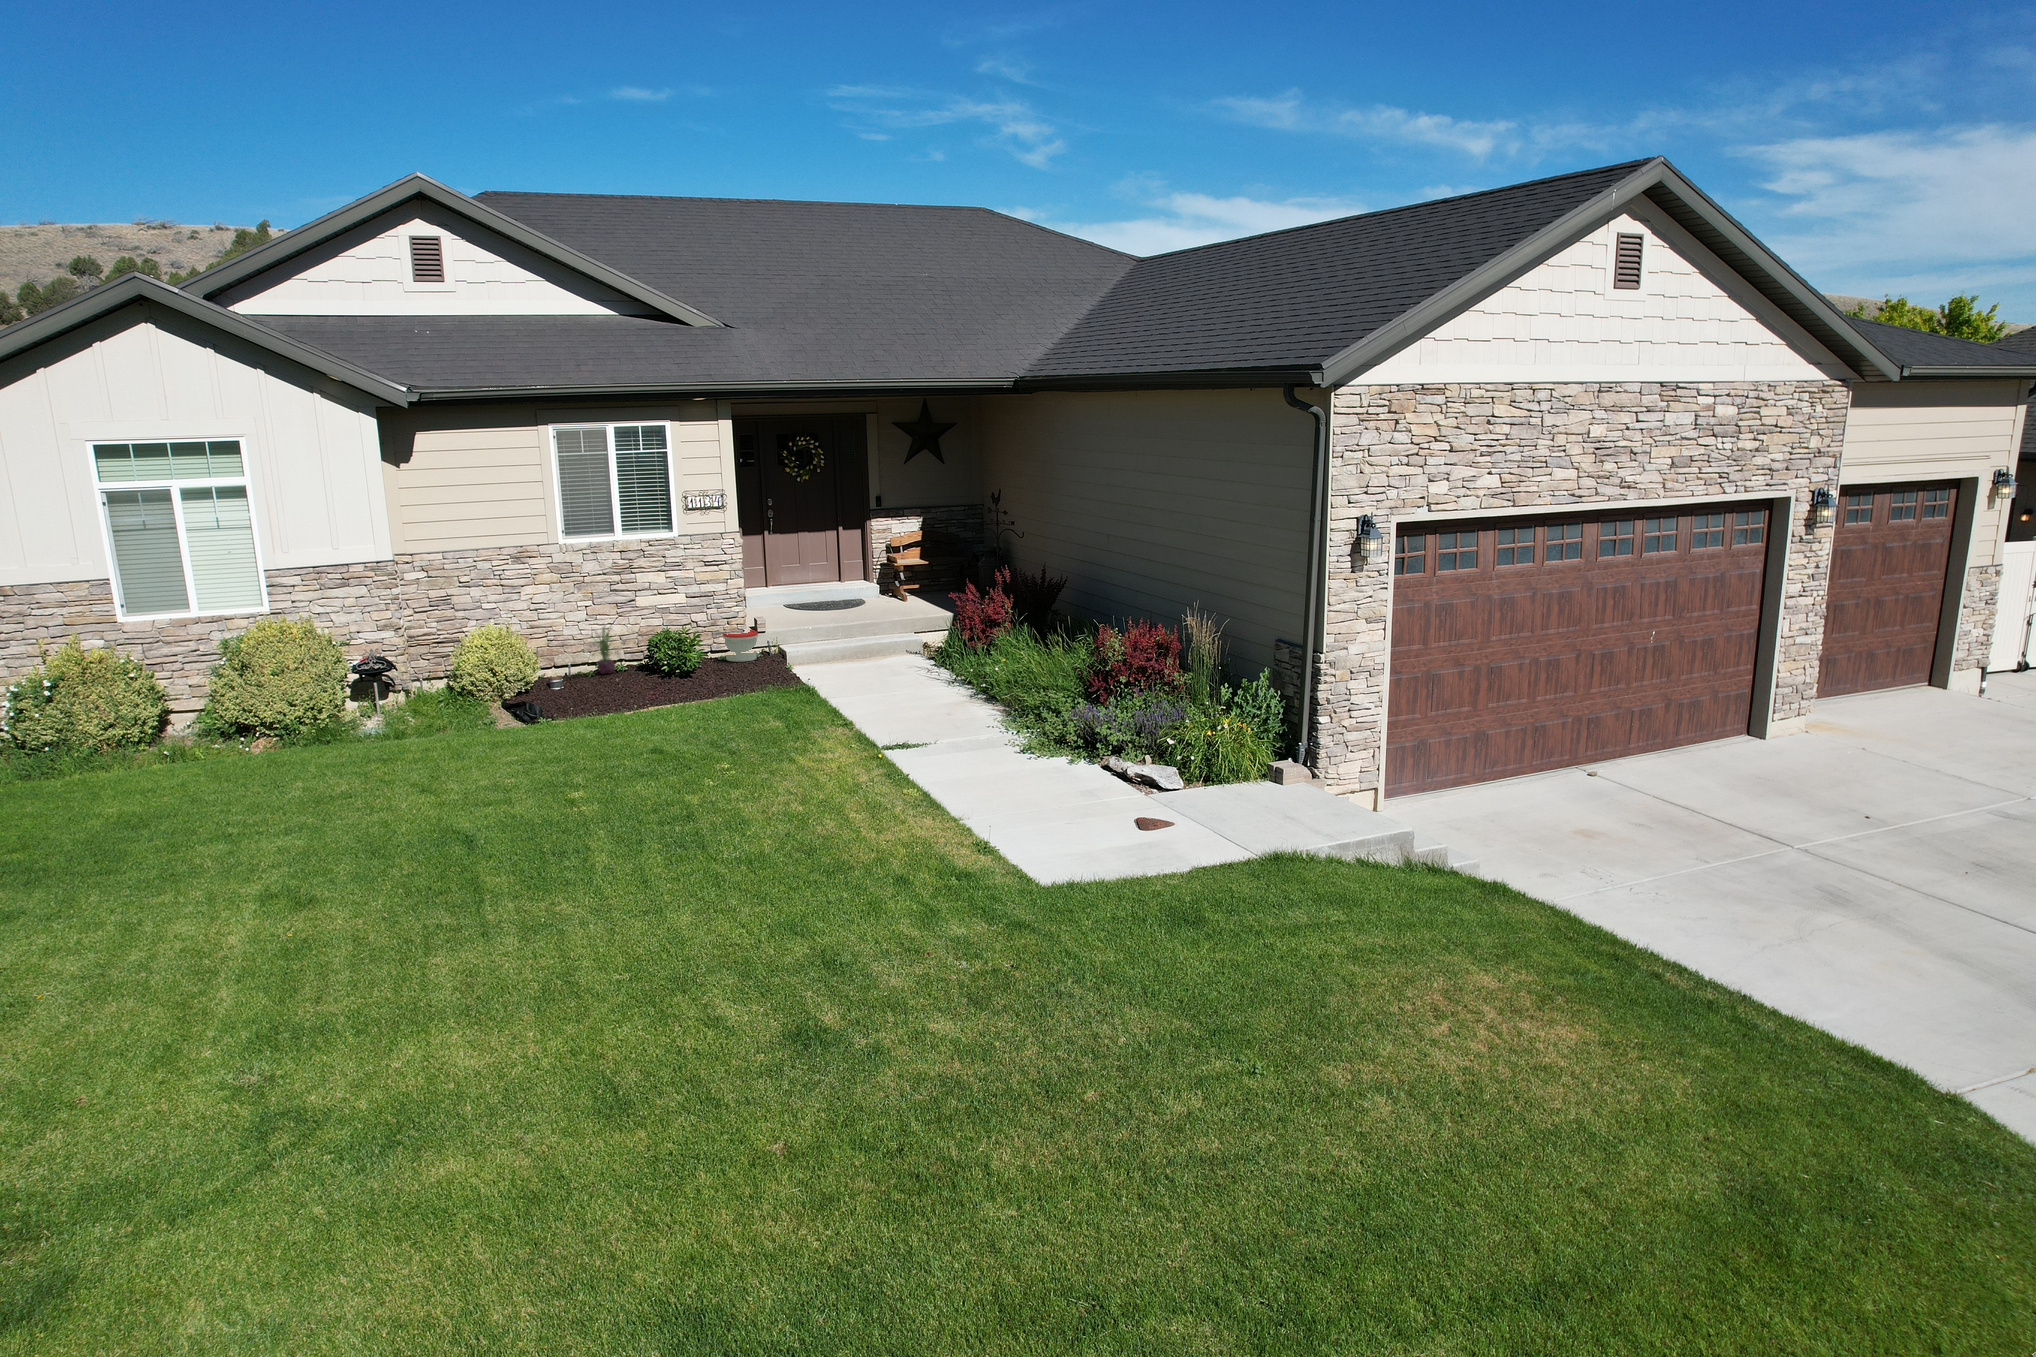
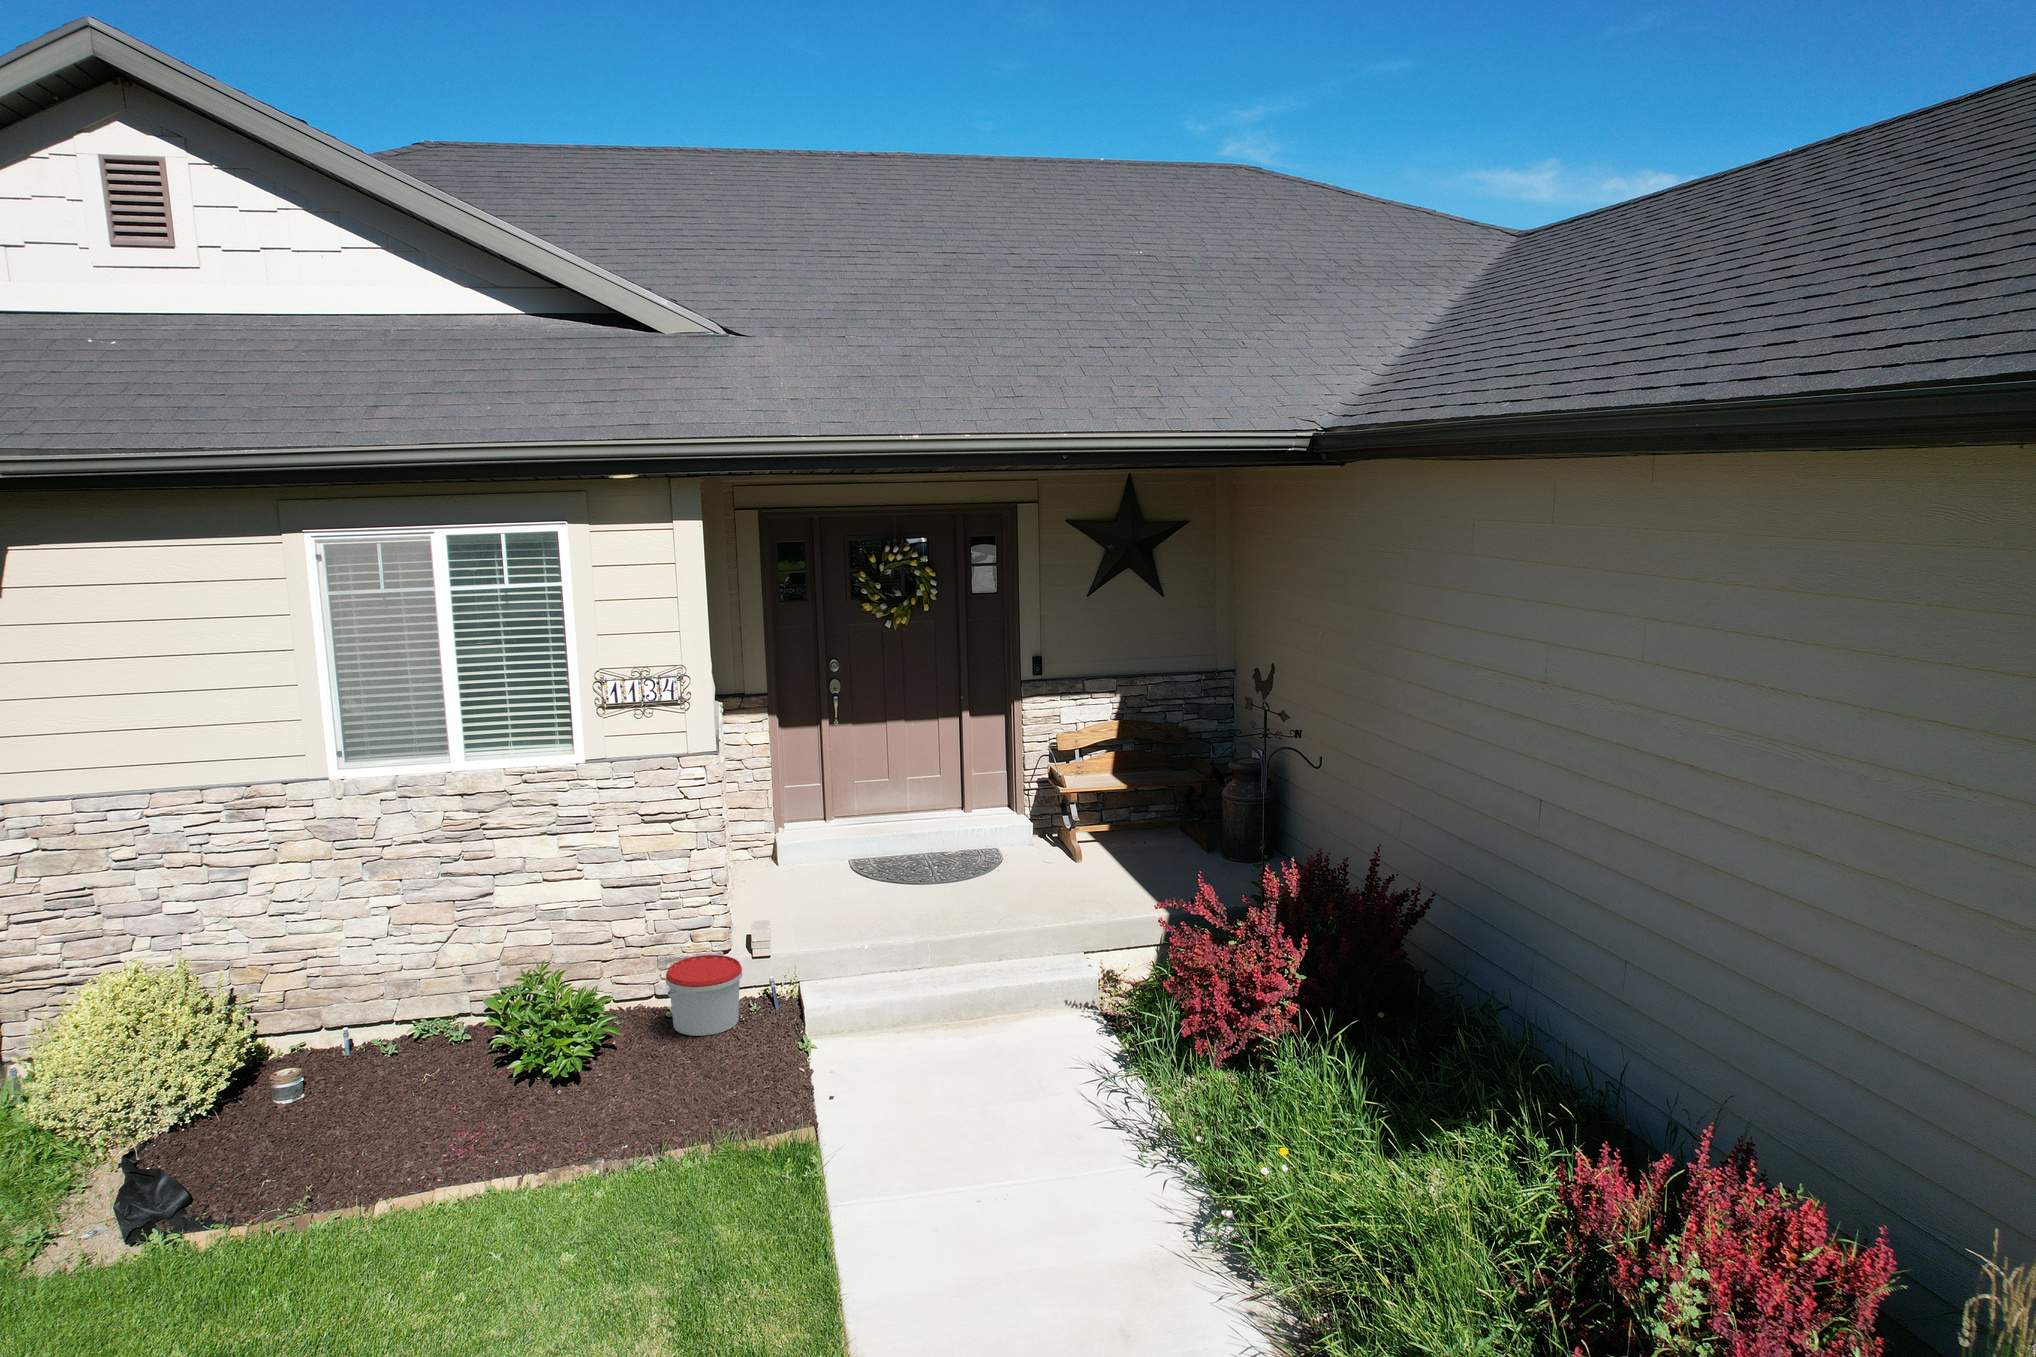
decorative plant: present [593,627,616,674] -> none [335,954,463,1065]

